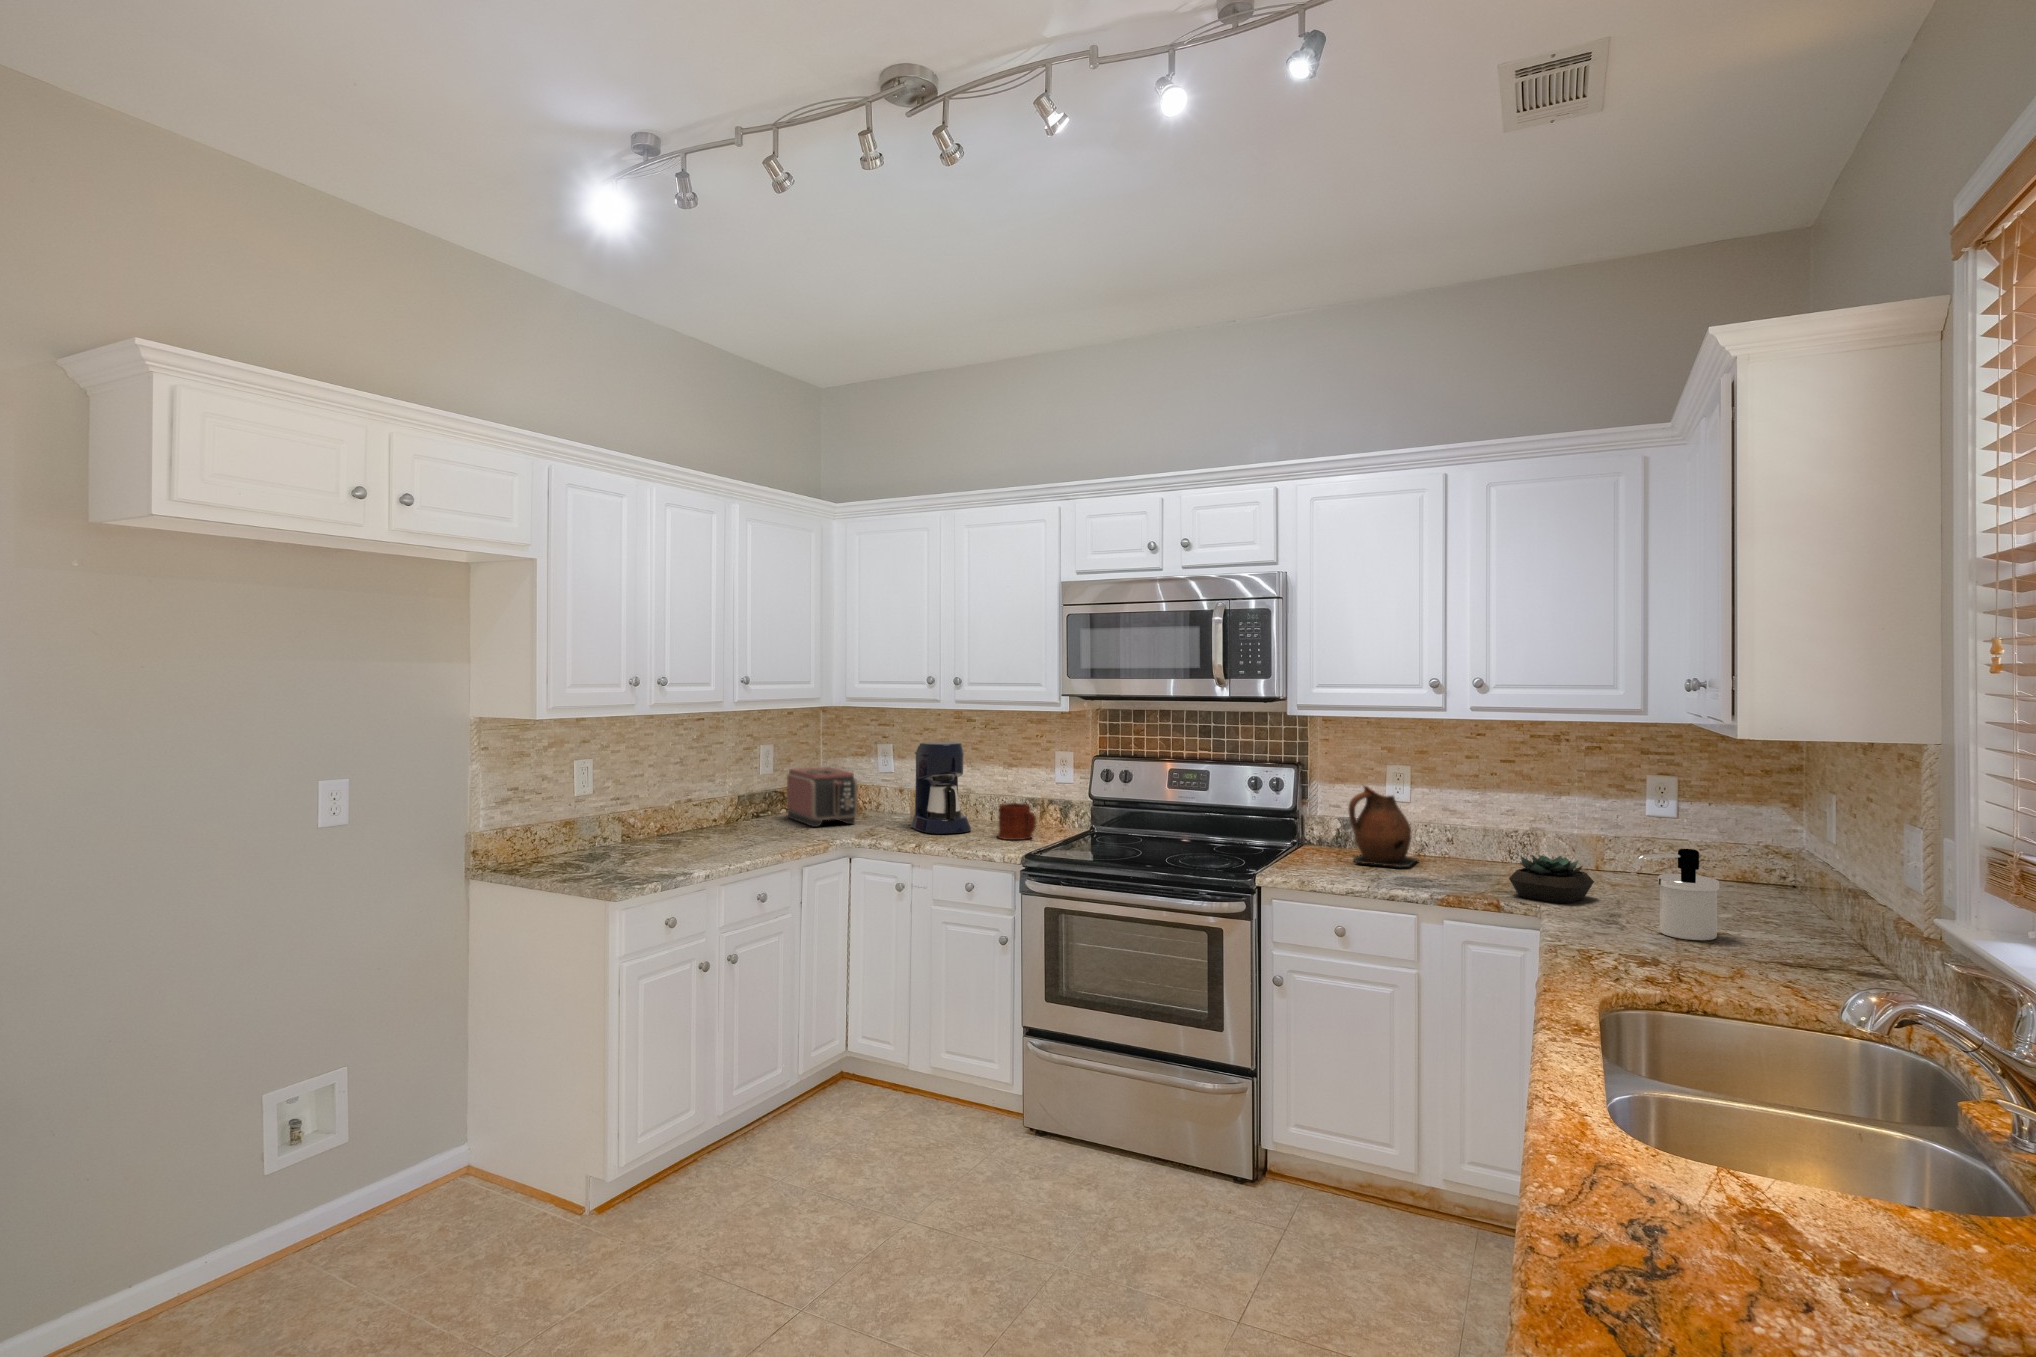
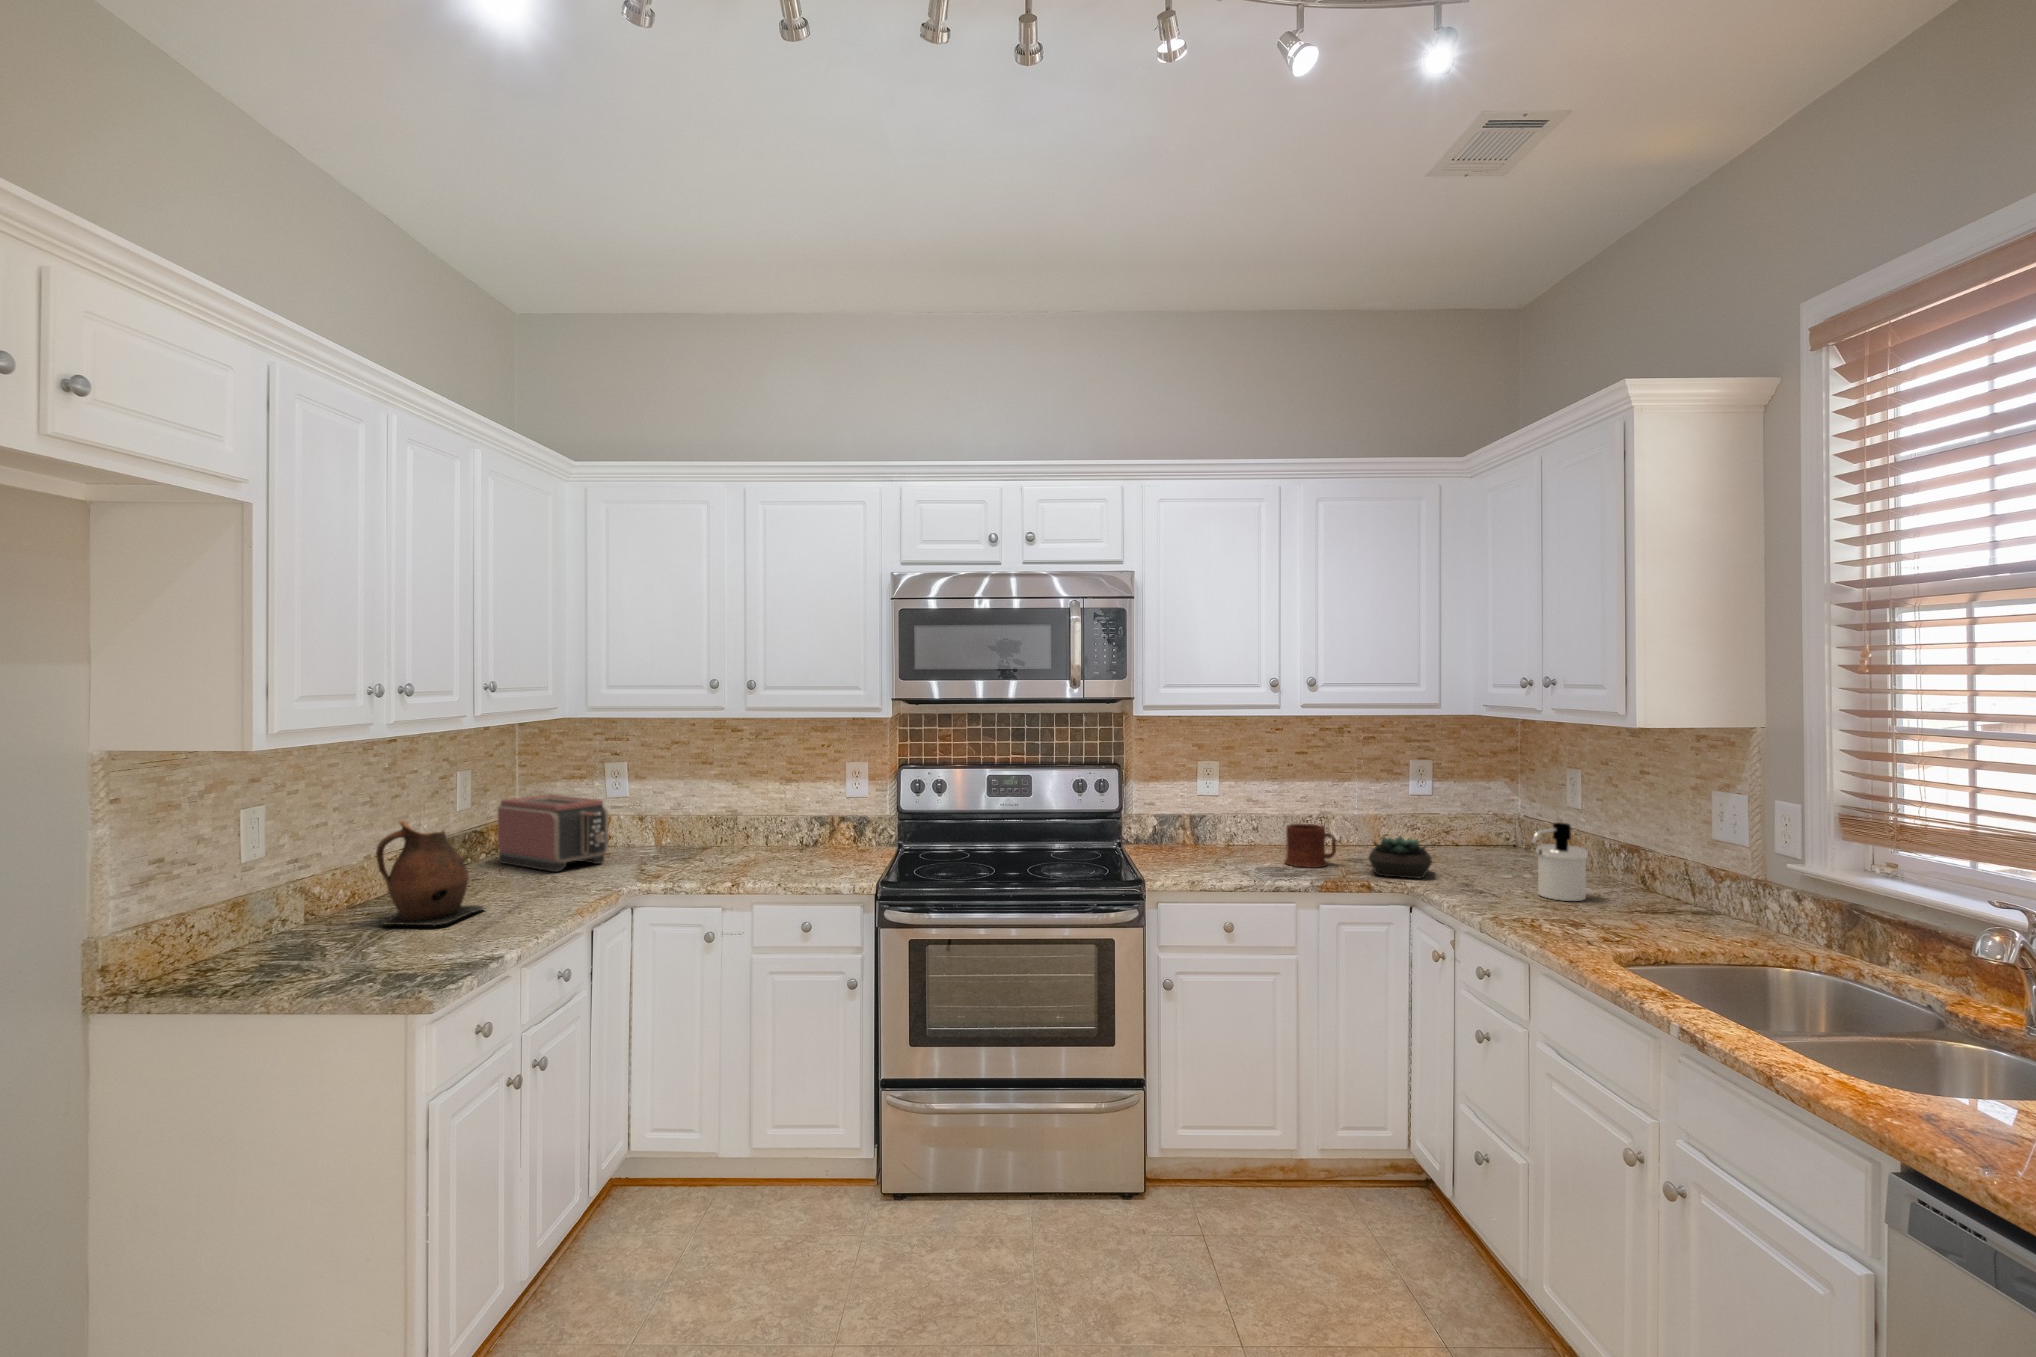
coffee maker: present [911,742,971,834] -> none [682,756,762,866]
ceramic pitcher: present [1349,786,1418,868] -> present [376,820,485,926]
mug: present [997,803,1036,840] -> present [1284,824,1336,868]

